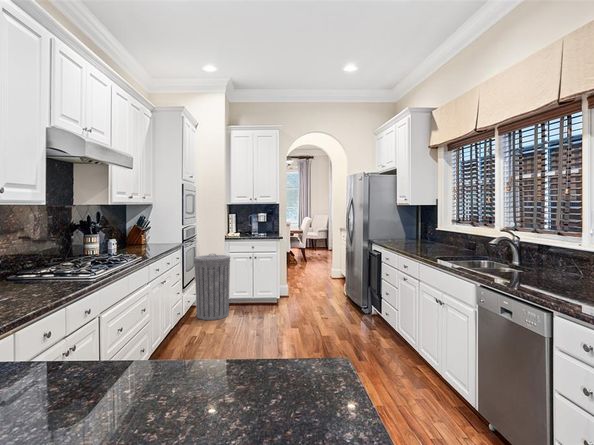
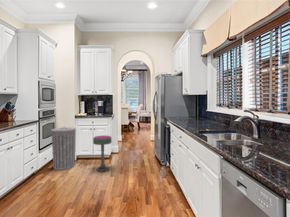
bar stool: none [261,267,289,322] -> present [93,136,112,171]

